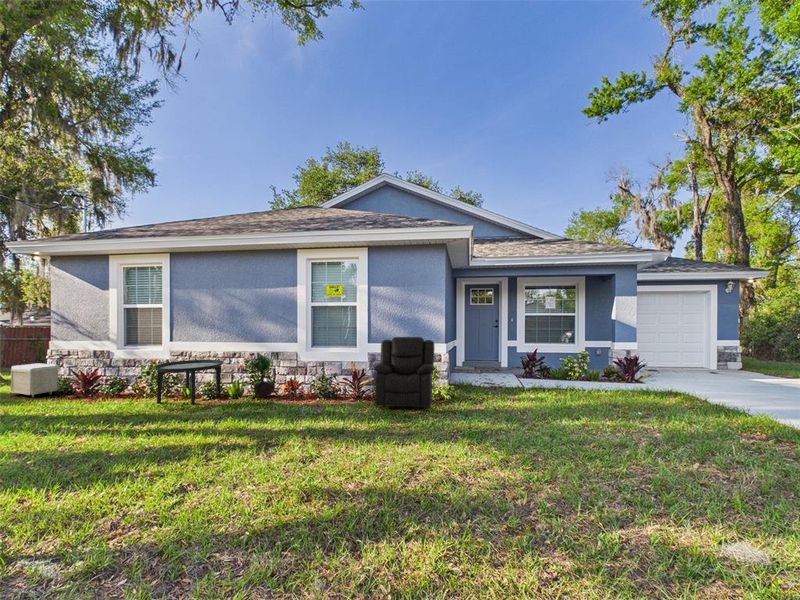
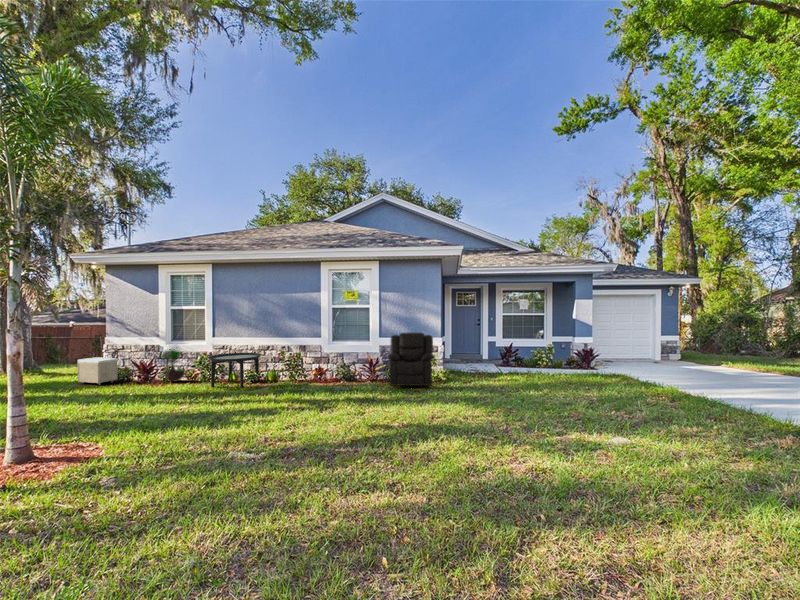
potted tree: present [249,355,275,397] -> present [160,349,184,382]

